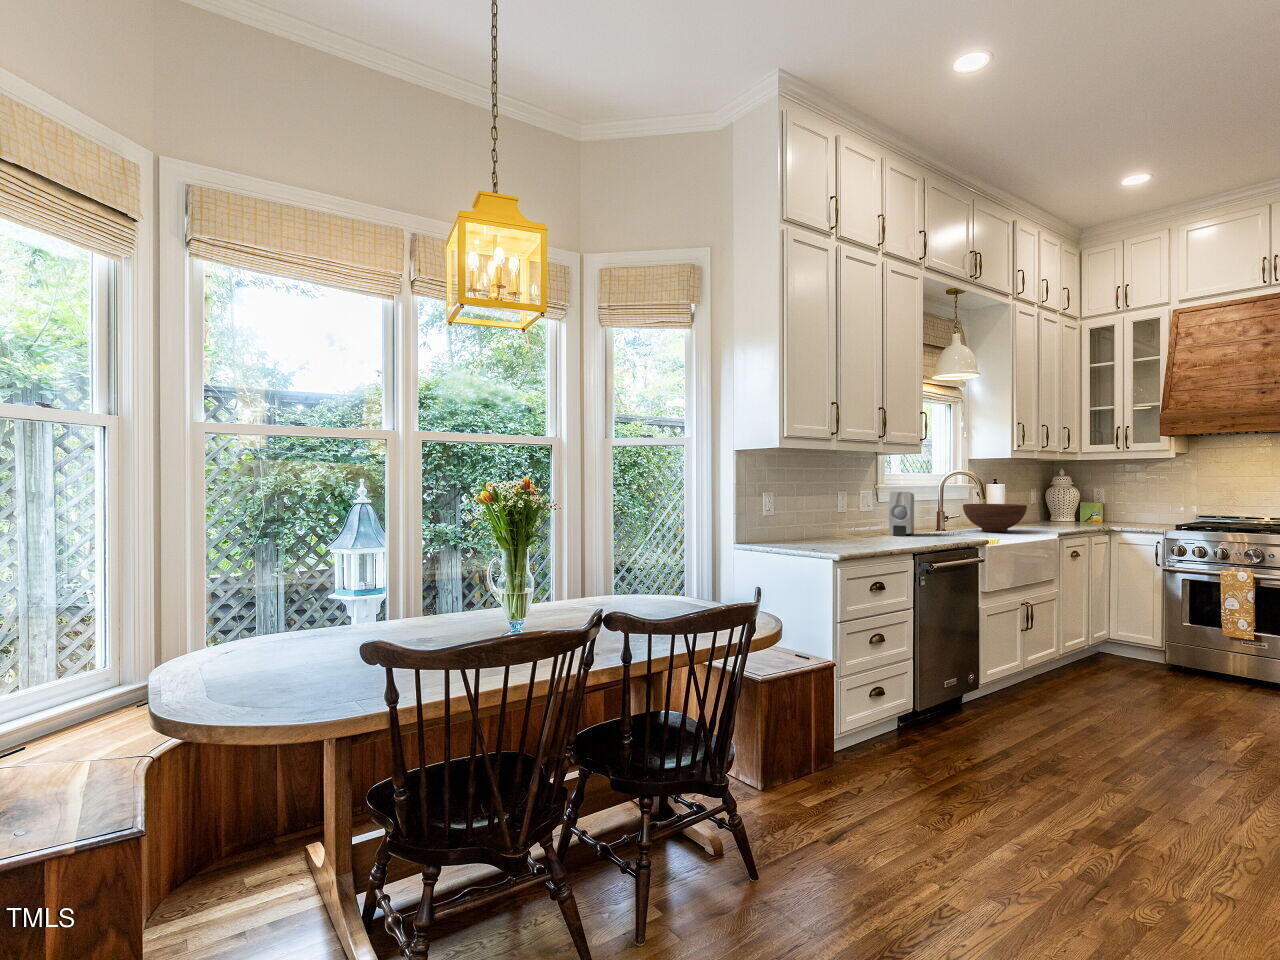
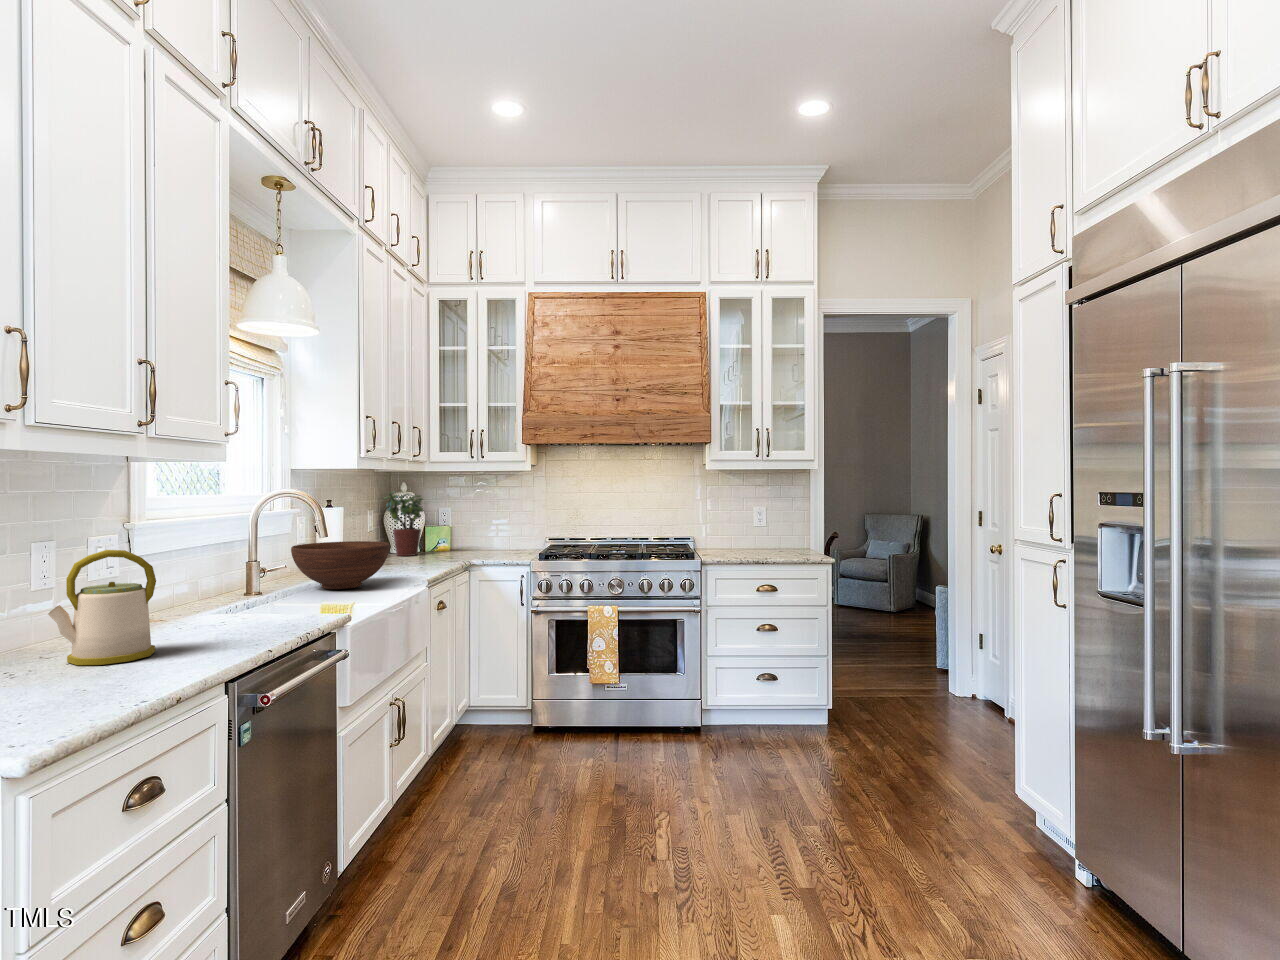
potted plant: none [1041,474,1075,522] -> present [383,491,423,556]
soap dispenser: present [889,492,914,536] -> none [158,536,209,625]
kettle: none [845,493,886,542] -> present [48,550,156,665]

